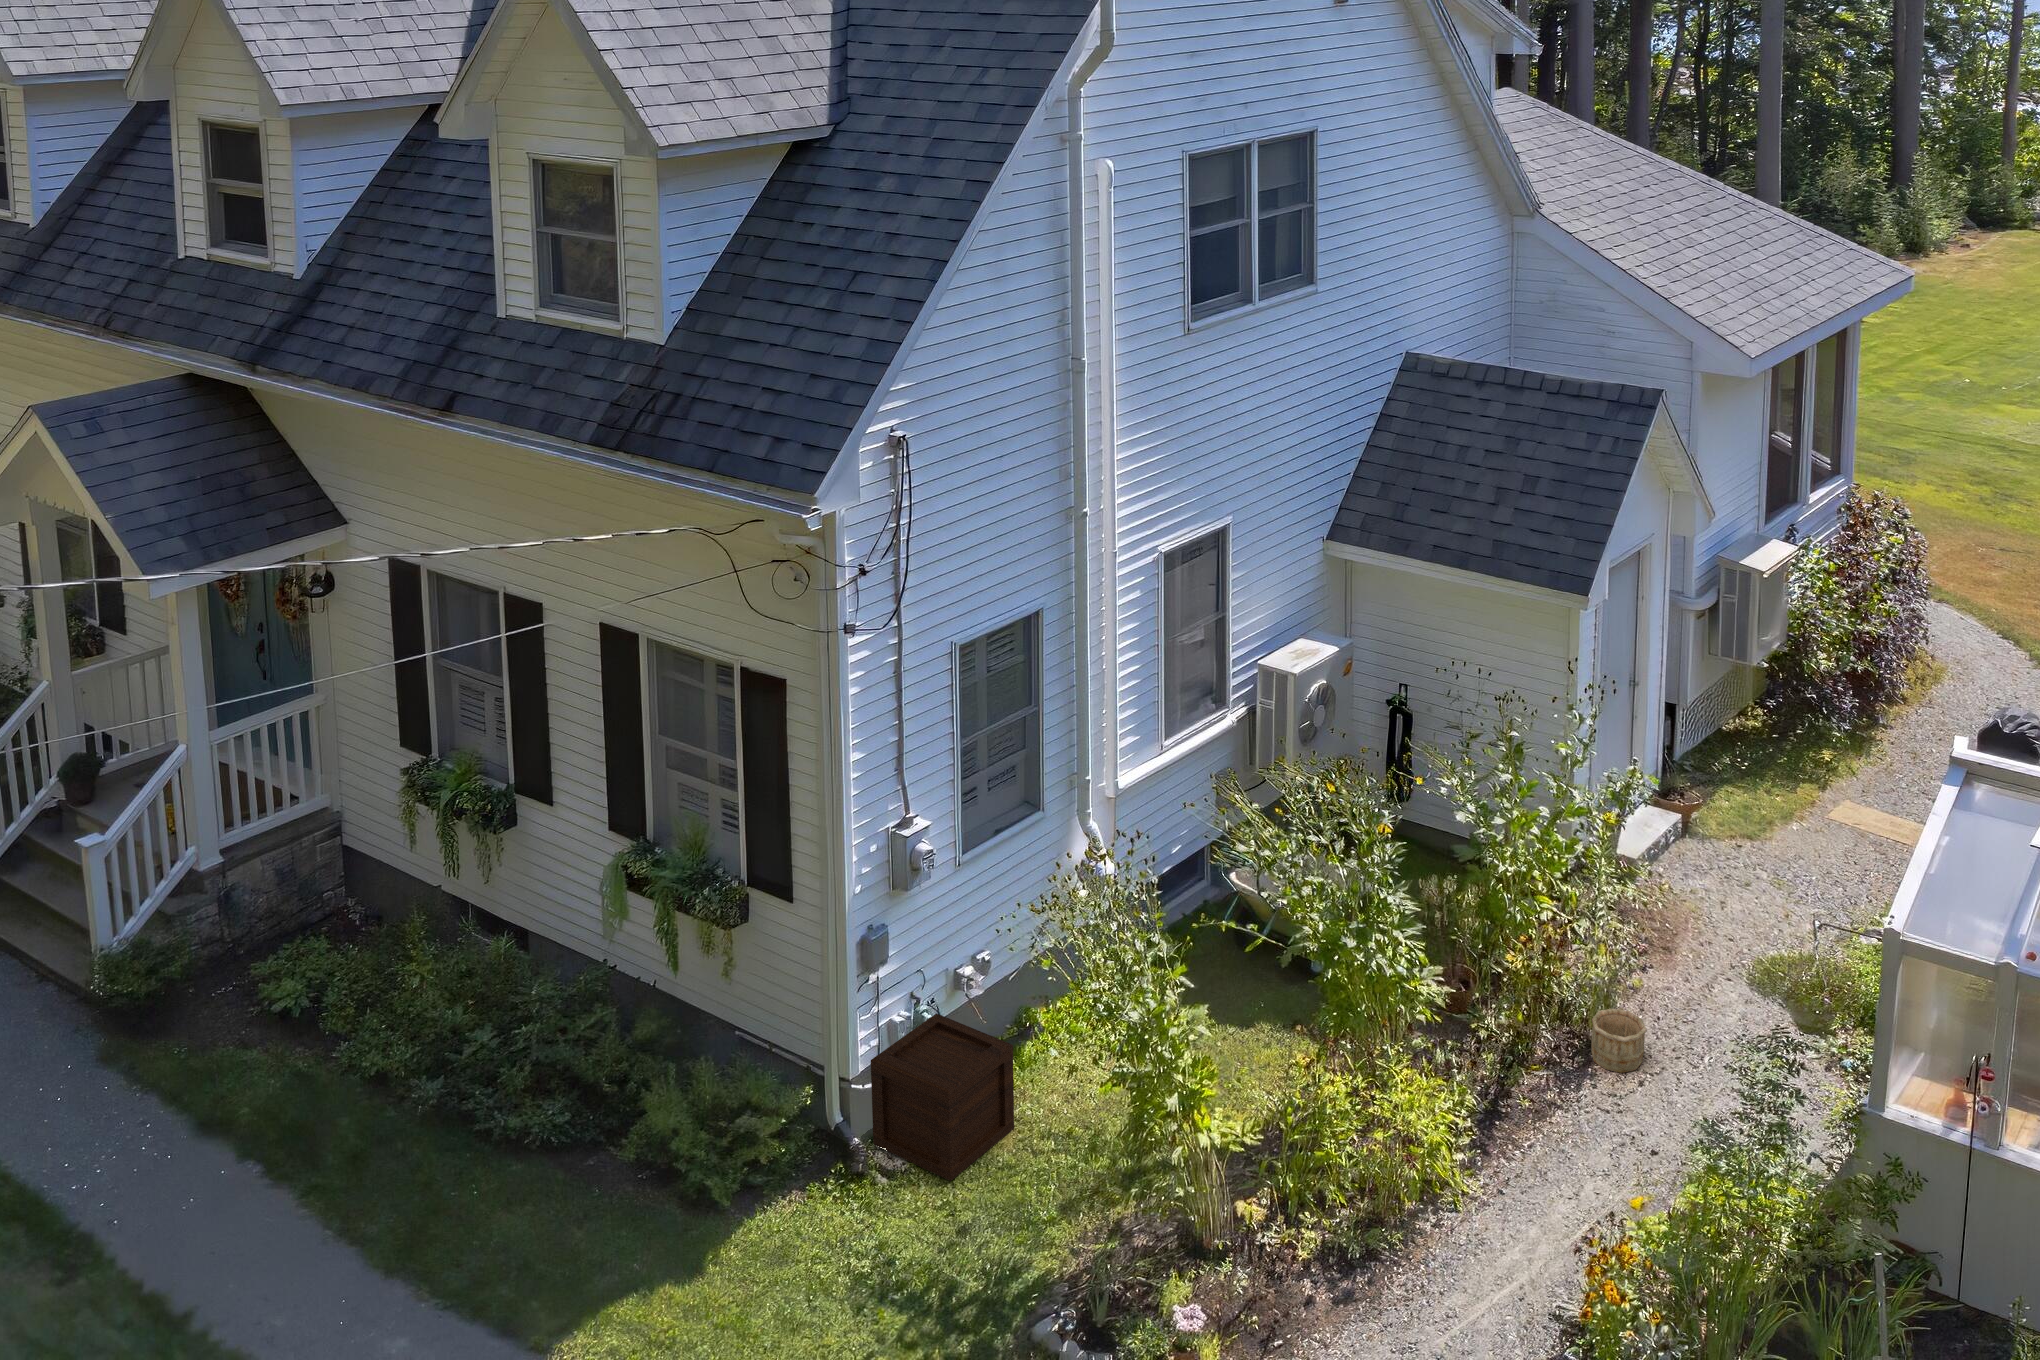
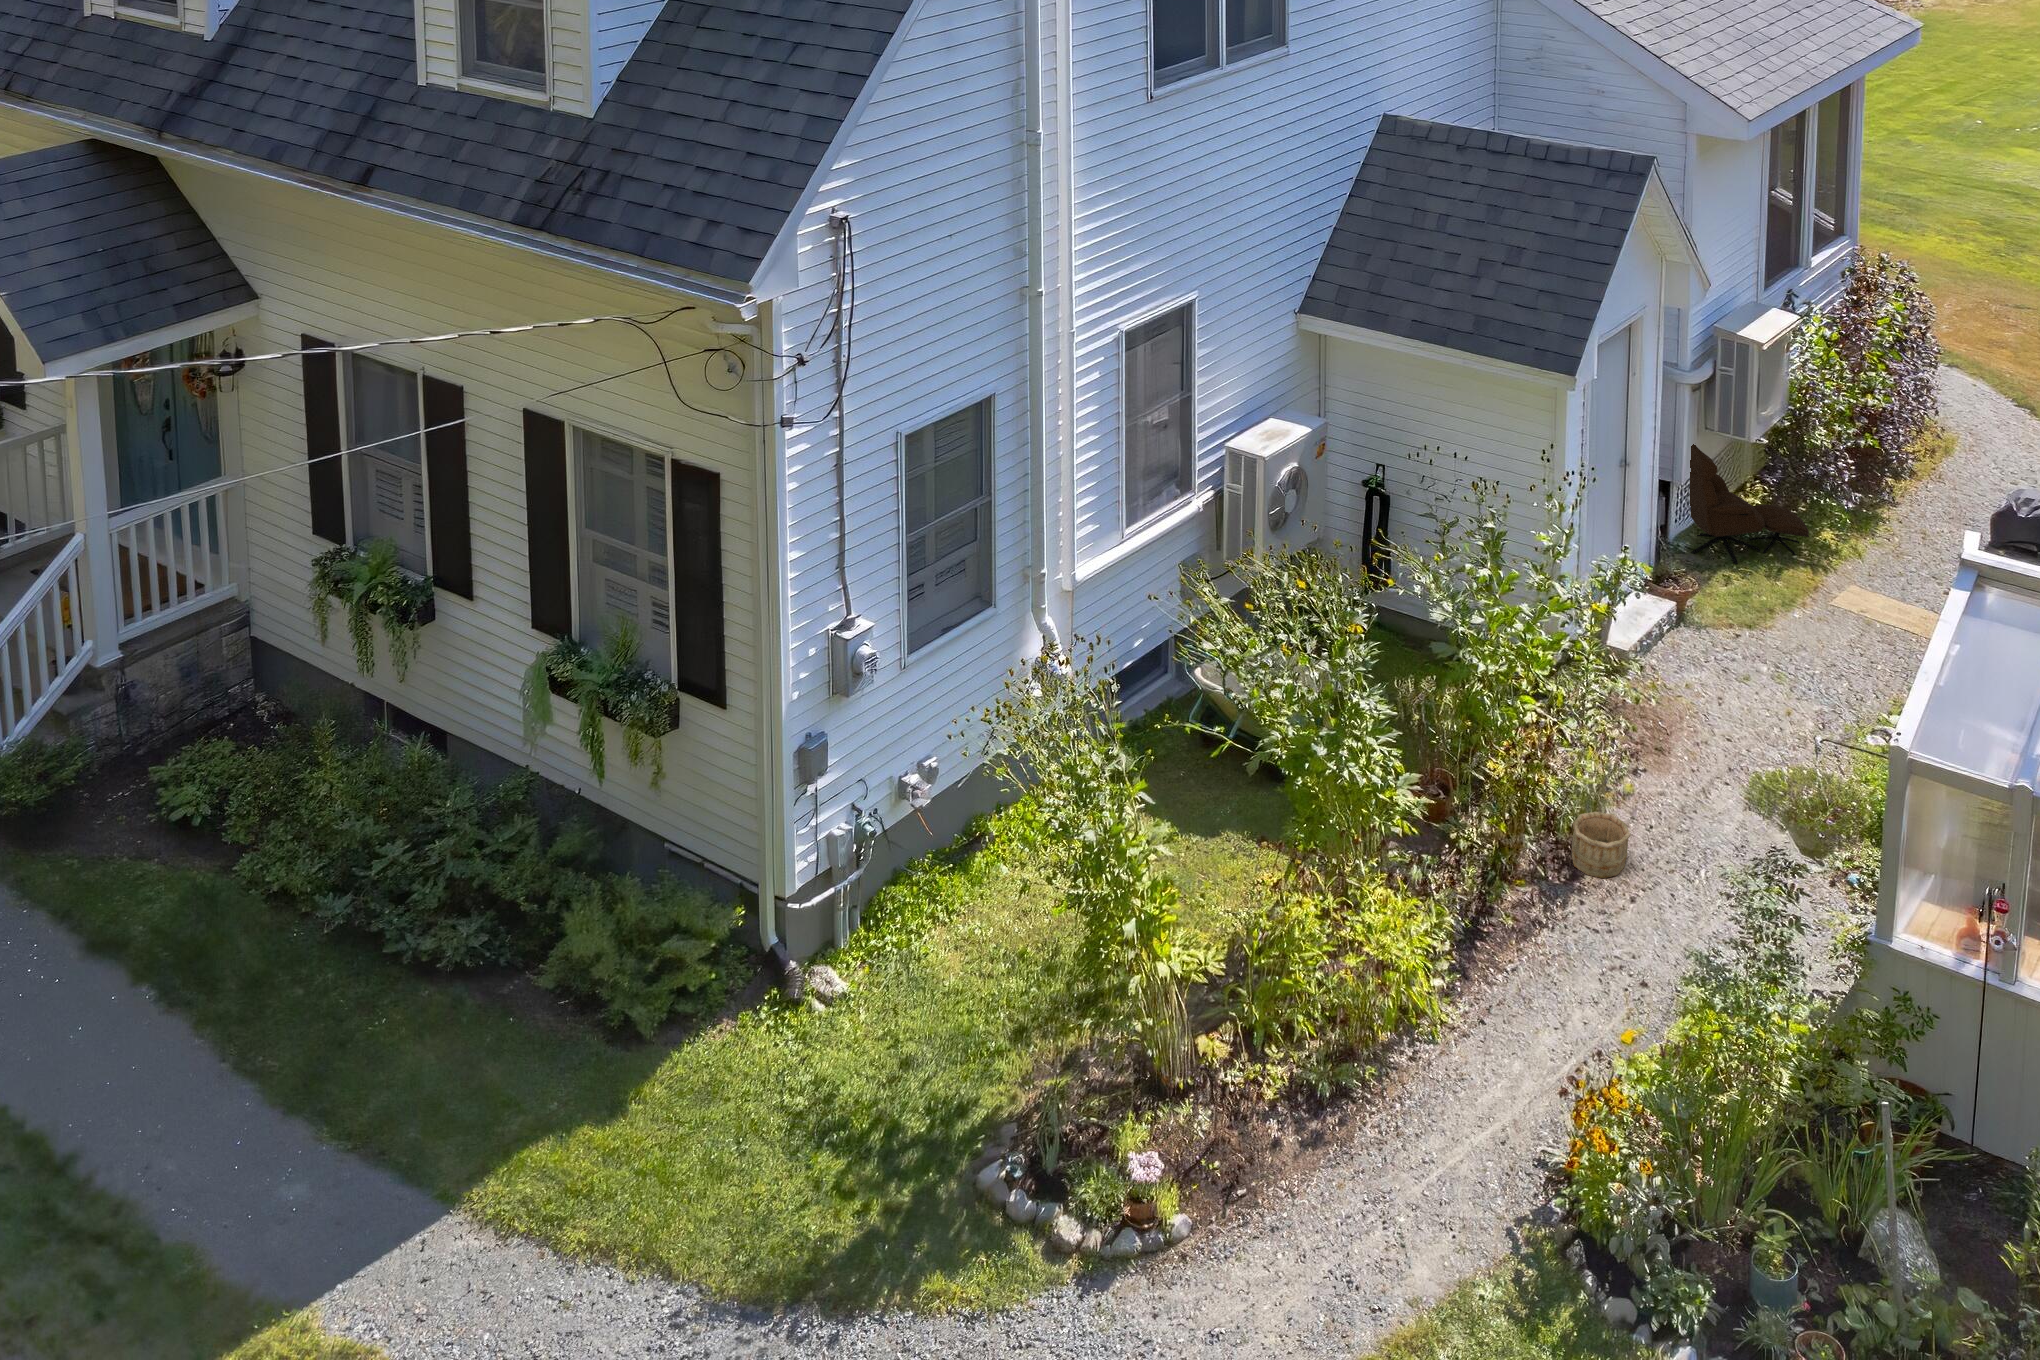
lounge chair: none [1691,660,1819,785] -> present [1690,444,1809,564]
wooden crate: present [871,1013,1014,1181] -> none [811,828,966,1004]

